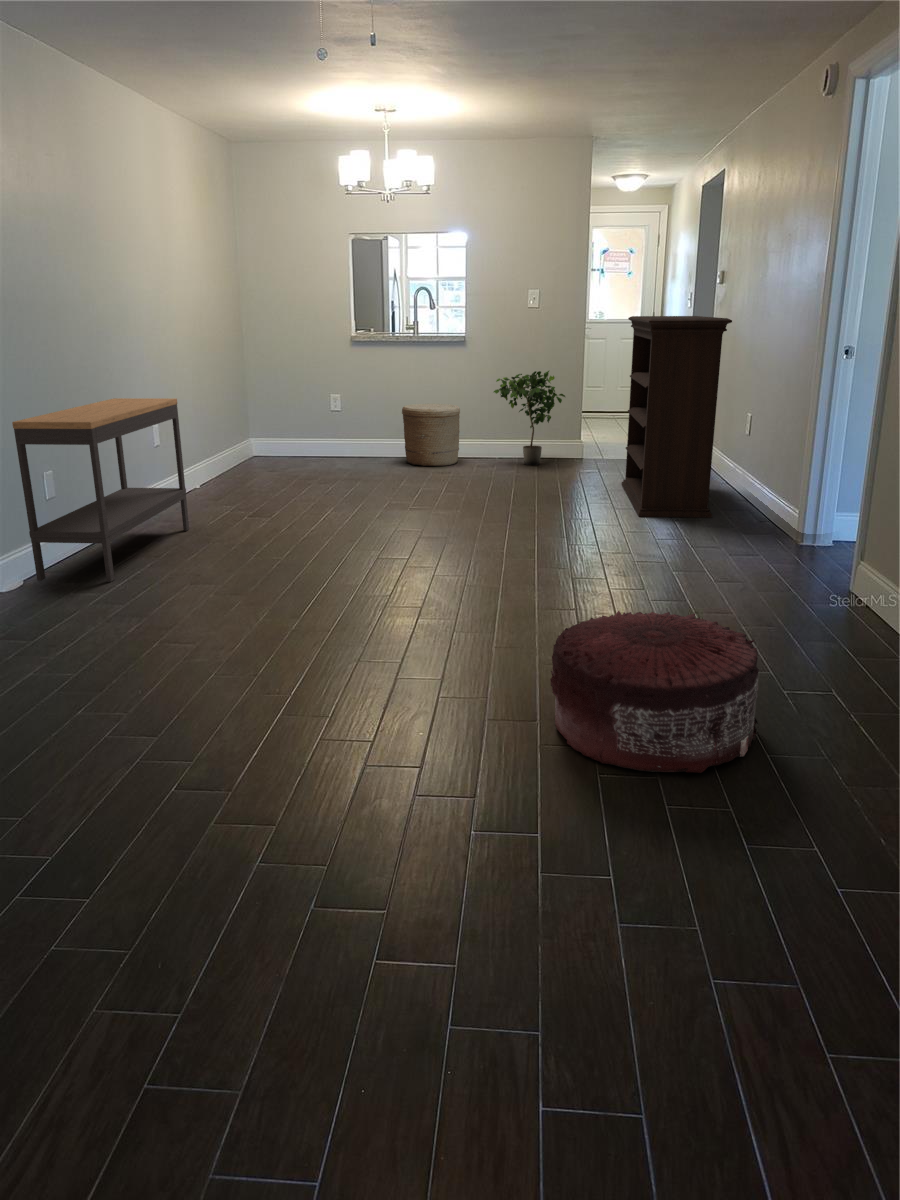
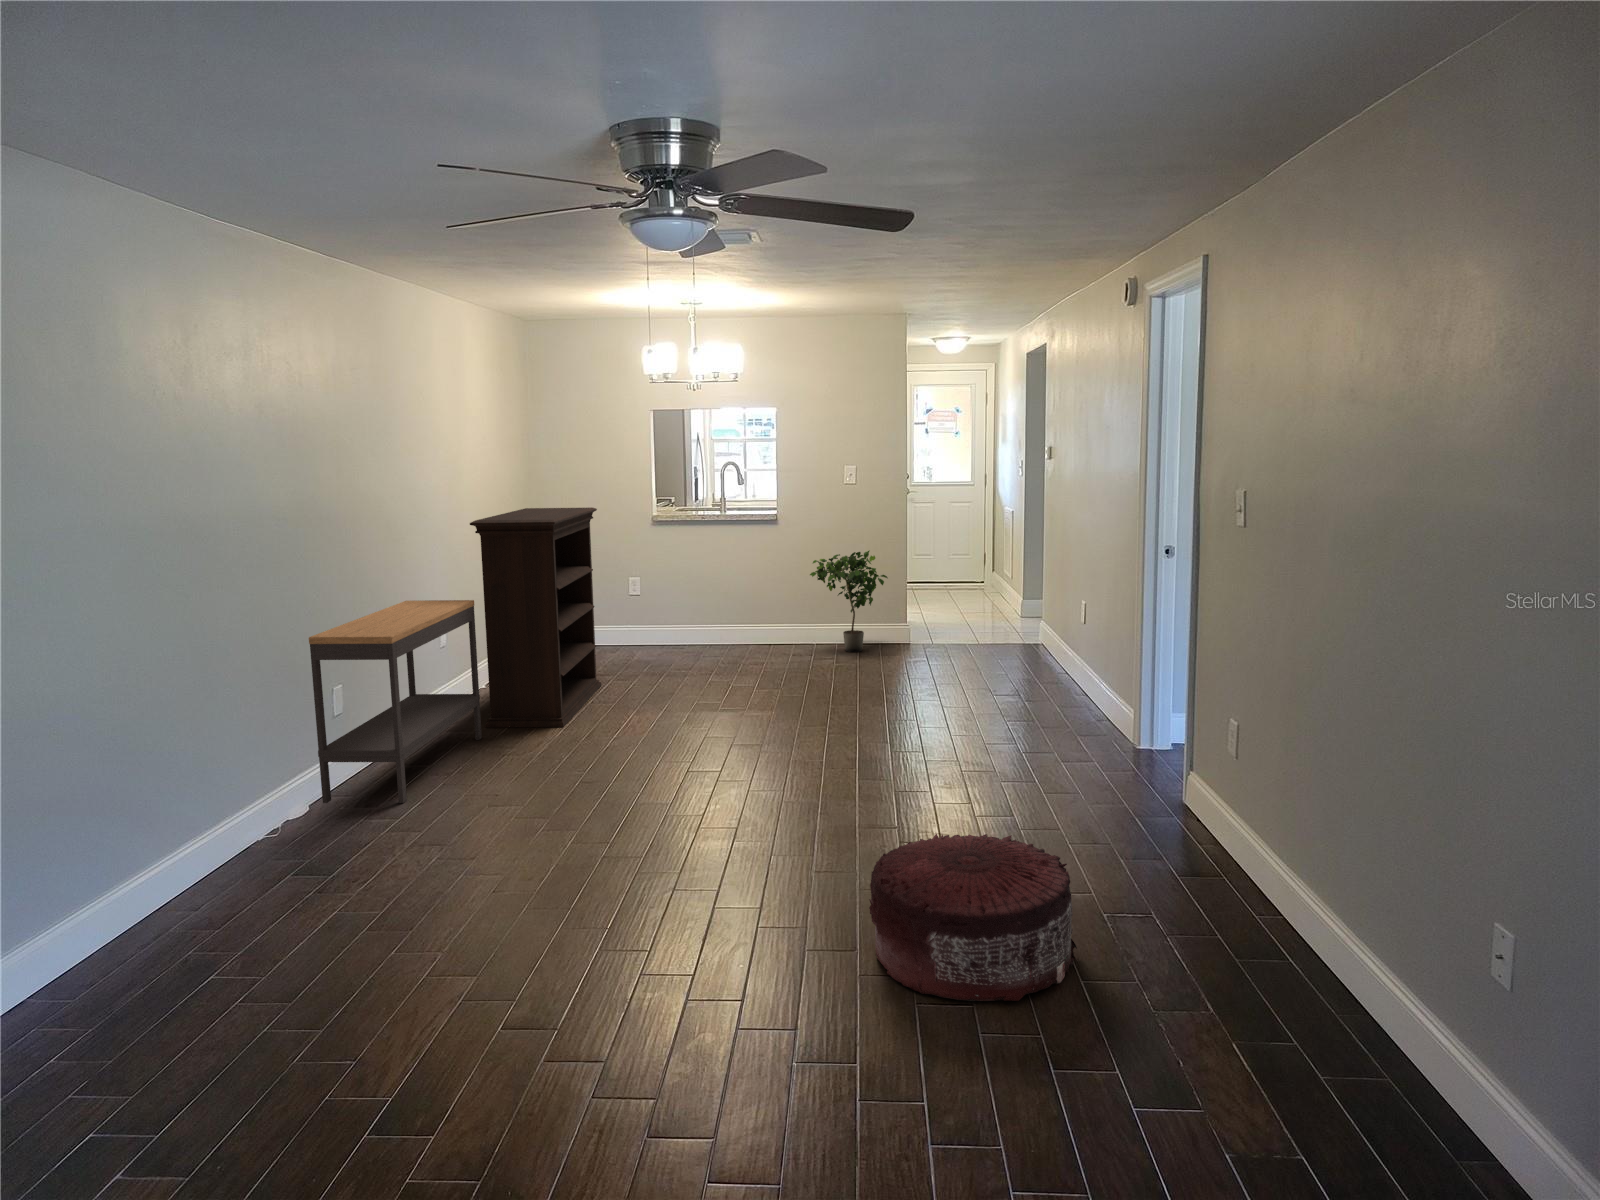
bookshelf: present [621,316,732,518] -> present [470,507,601,728]
woven basket: present [402,404,460,466] -> none [710,586,774,655]

